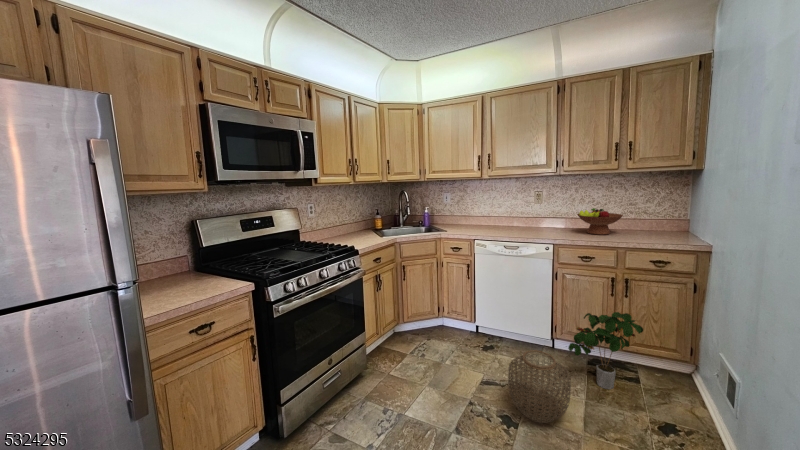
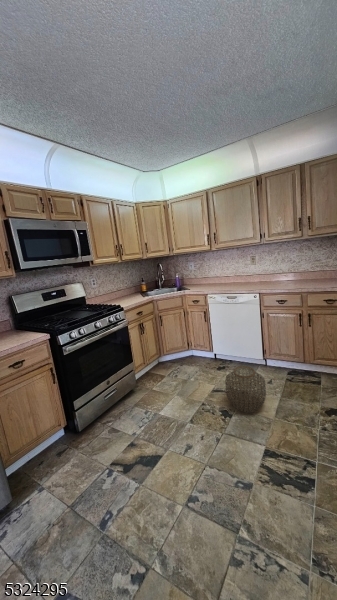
fruit bowl: present [577,208,623,235] -> none [278,266,309,285]
potted plant: present [568,312,643,389] -> none [269,337,320,390]

